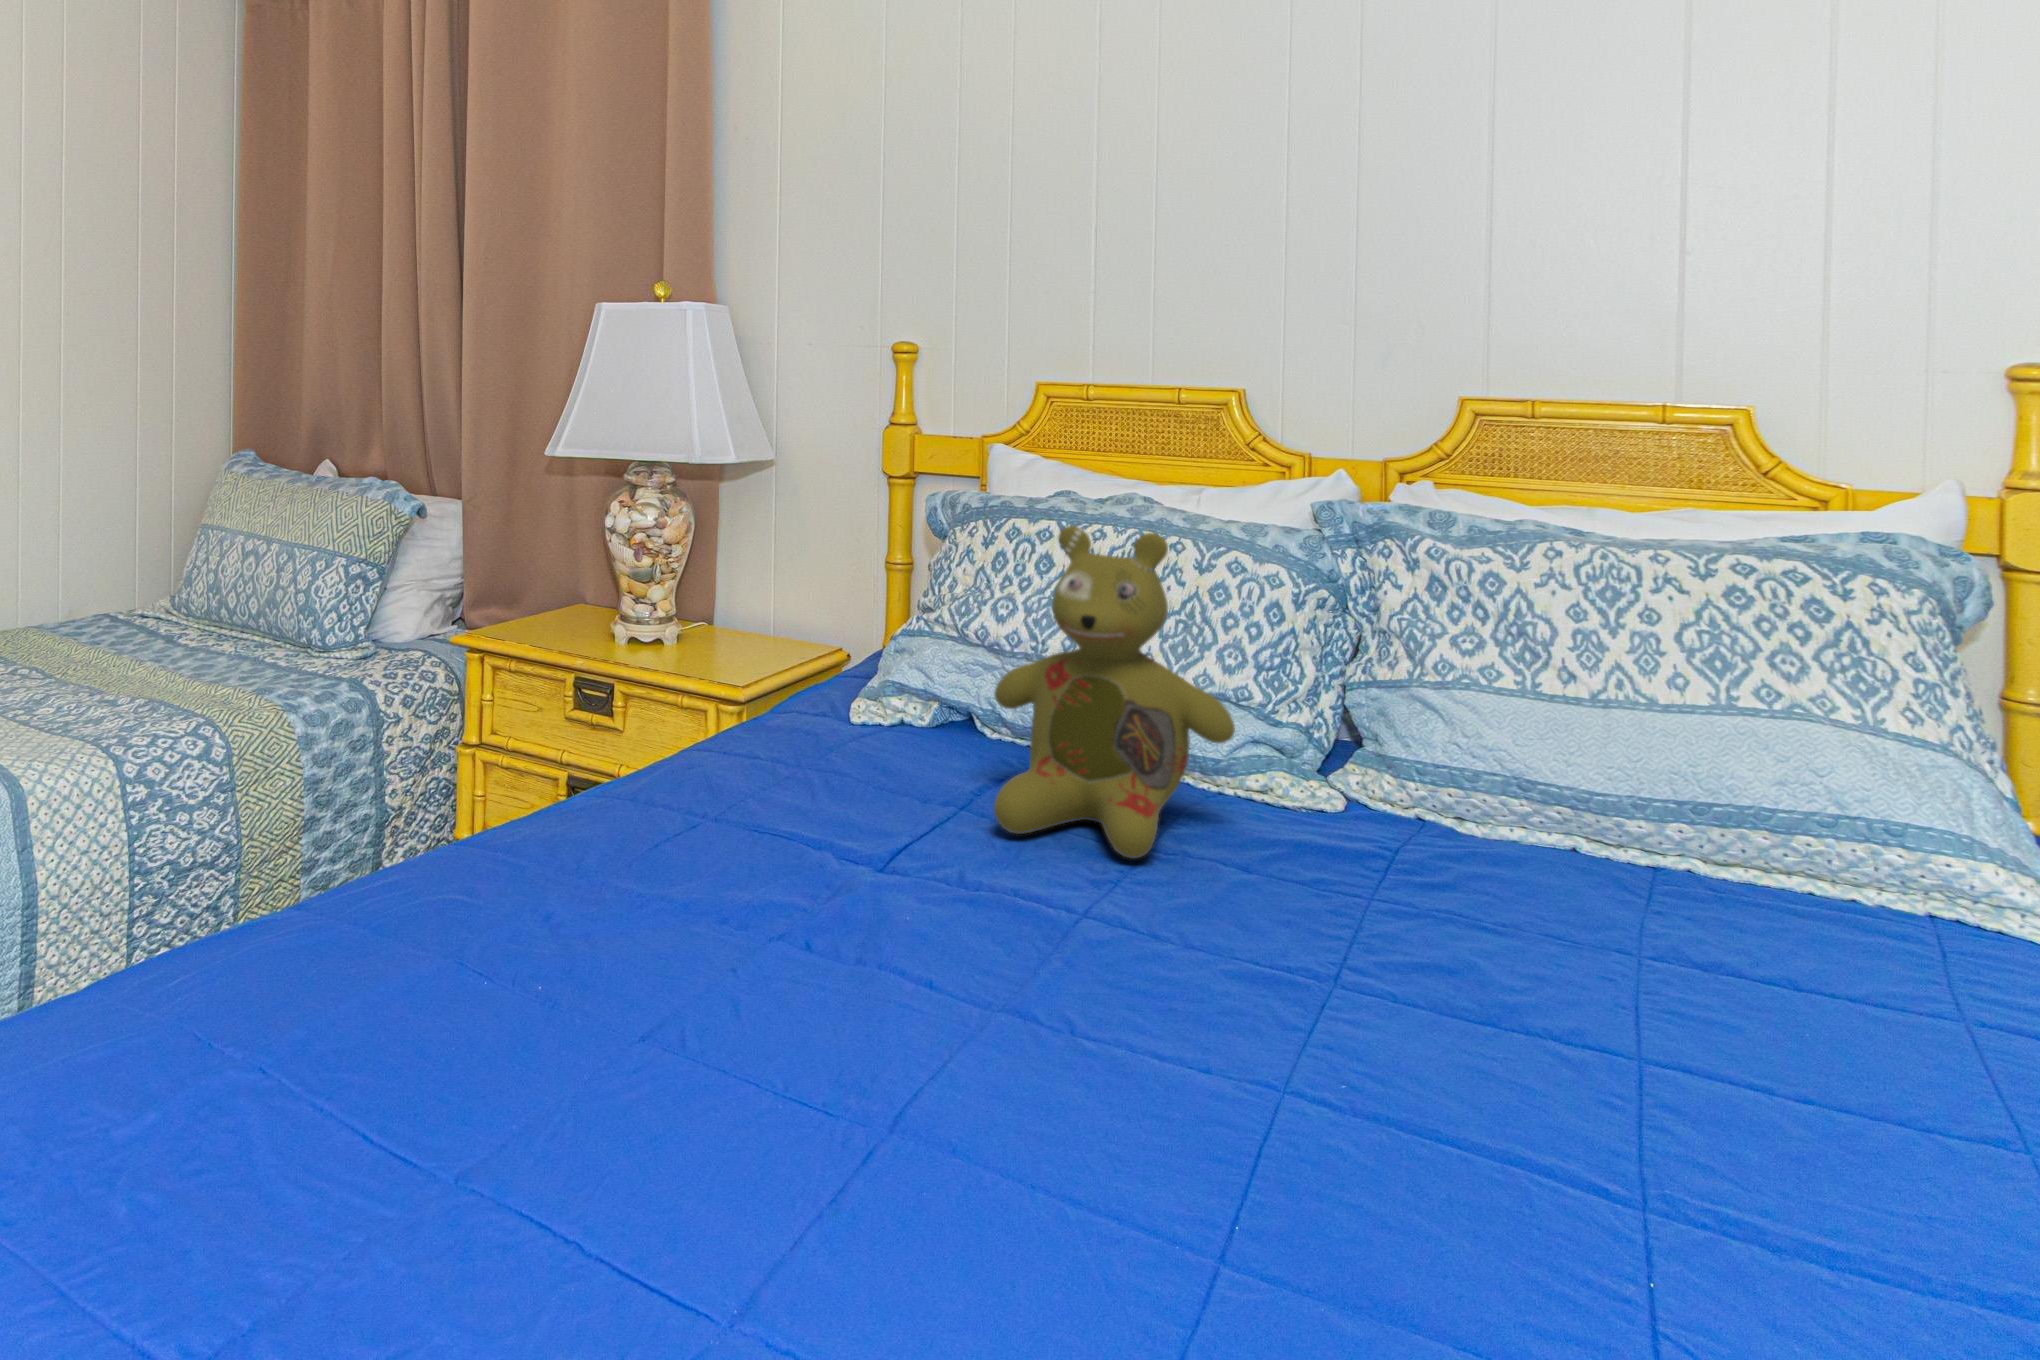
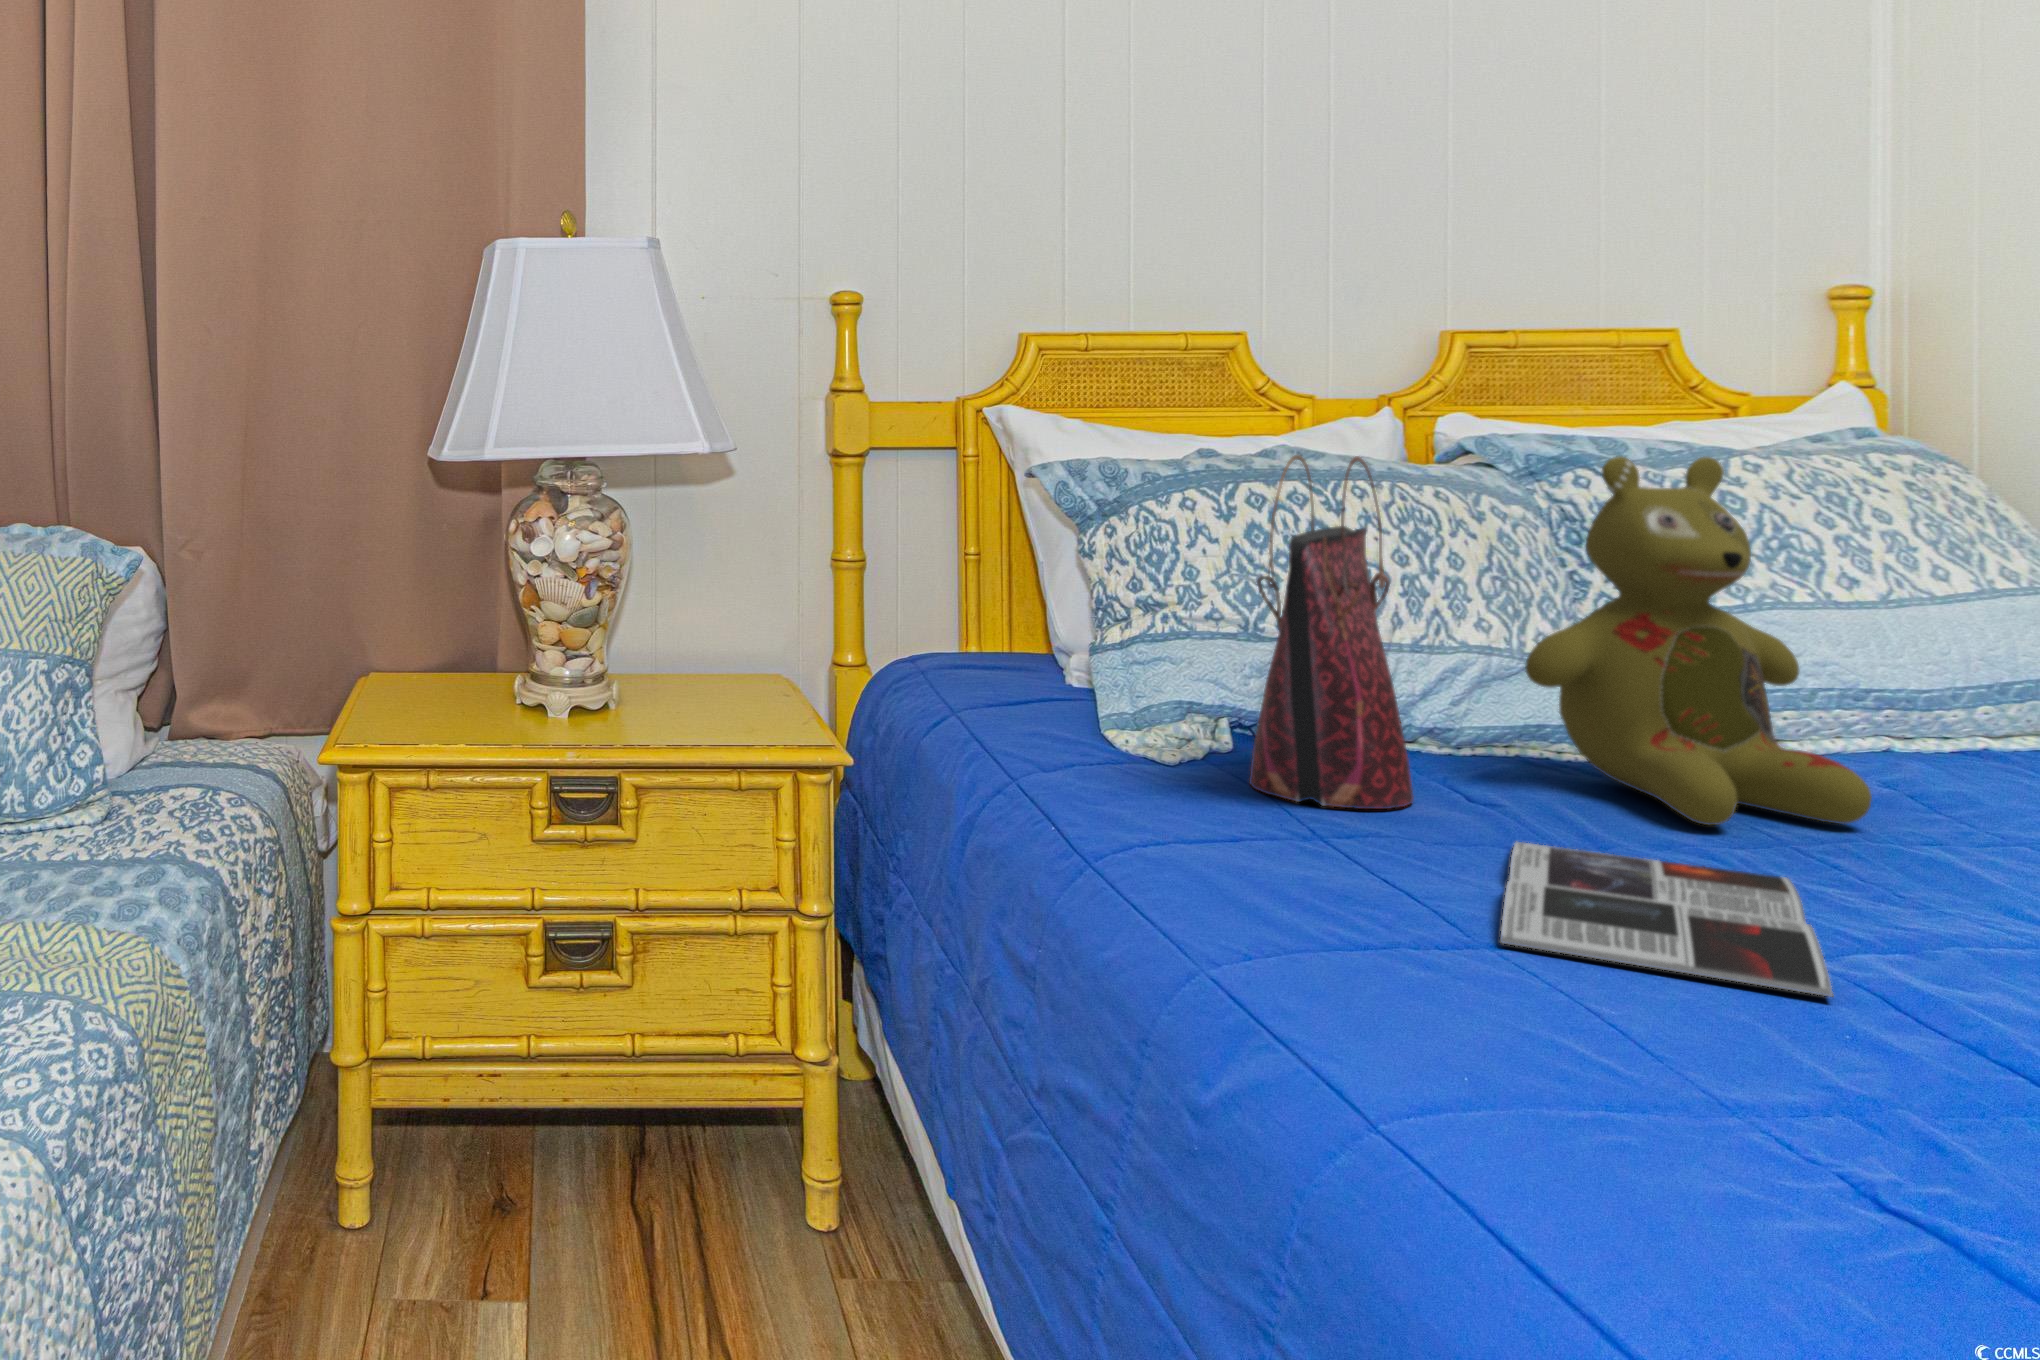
handbag: none [768,502,938,776] -> present [1249,455,1414,809]
magazine: none [591,807,921,906] -> present [1500,842,1833,997]

